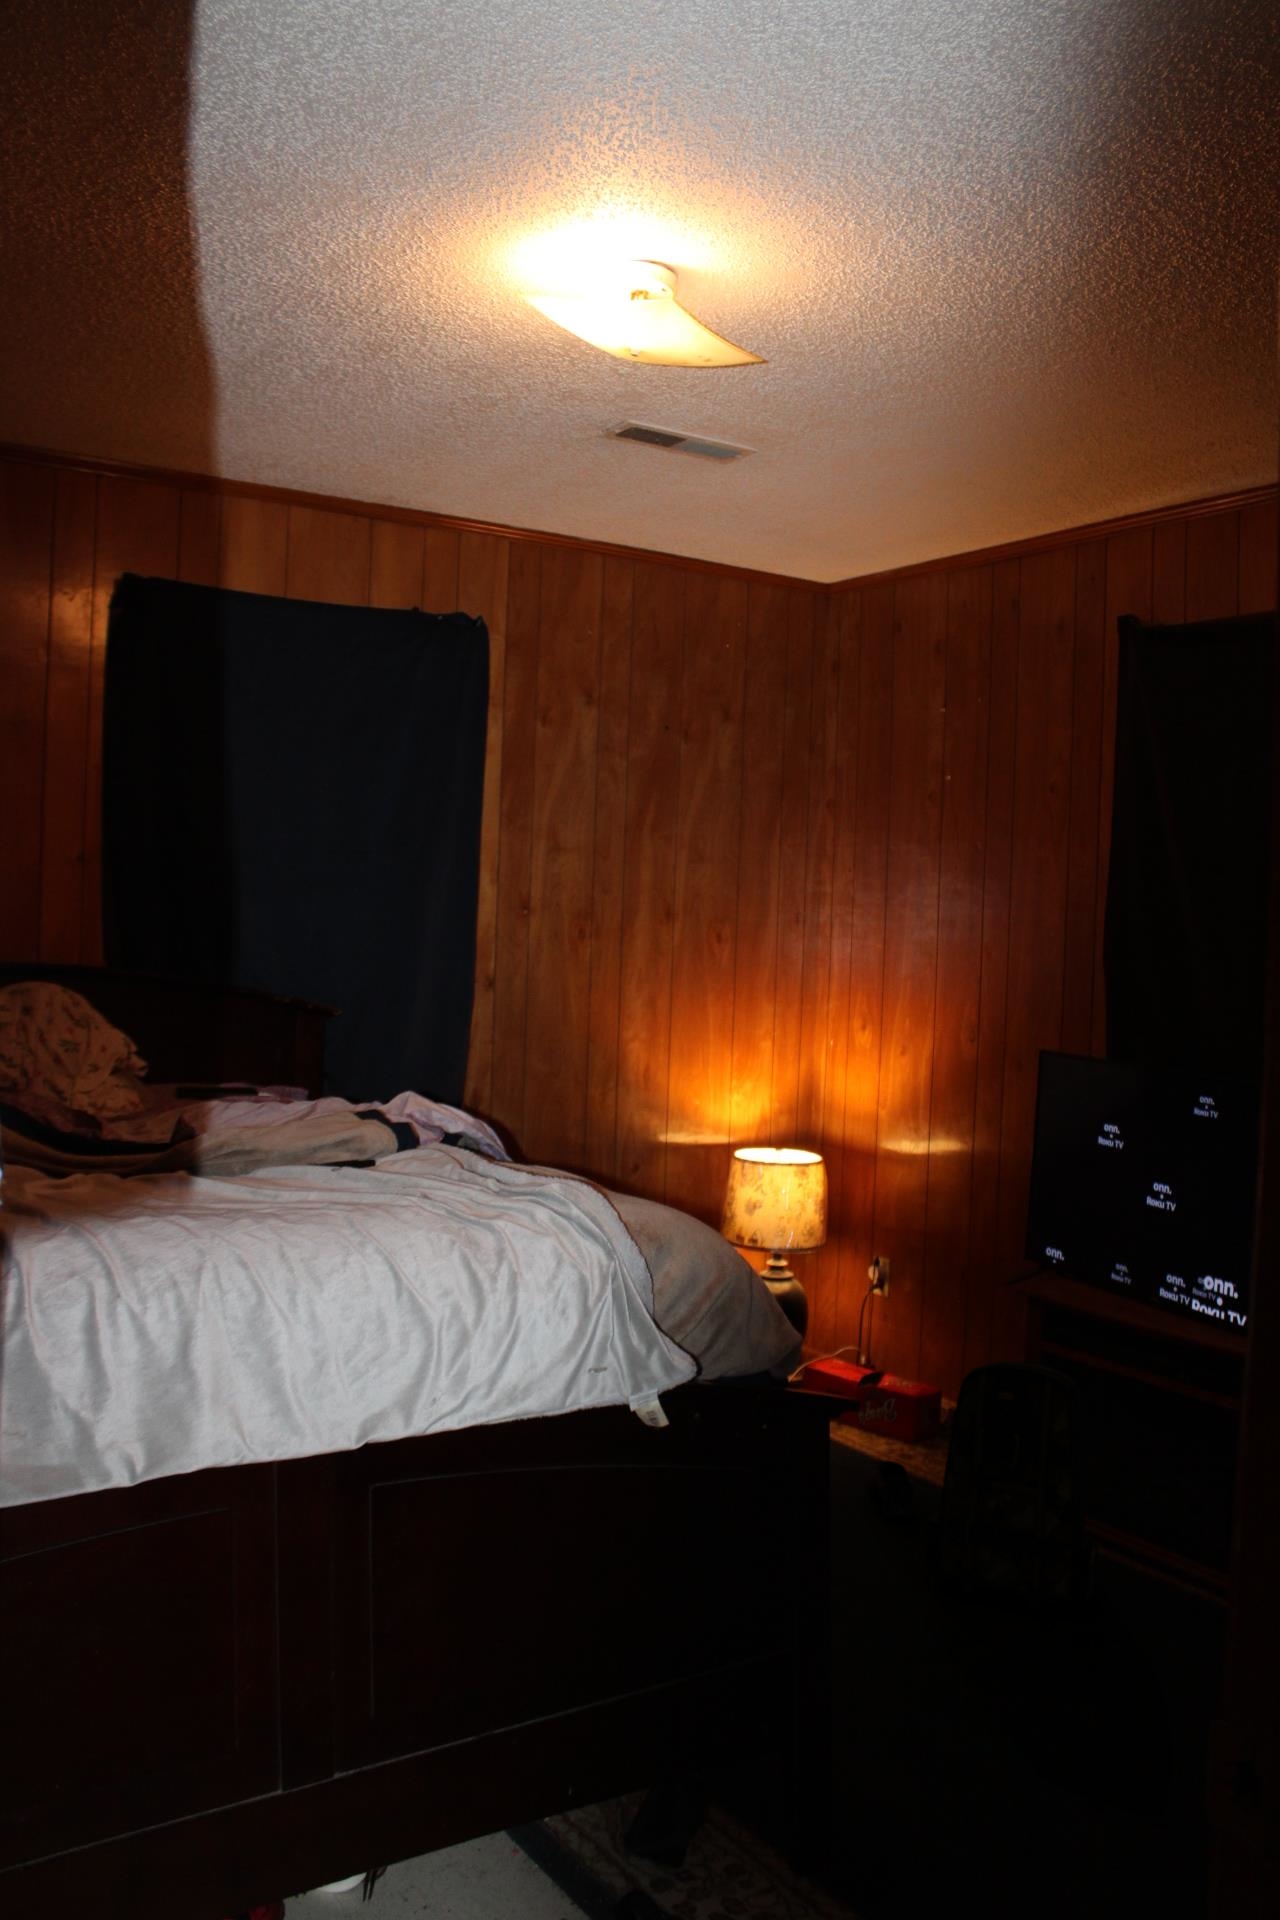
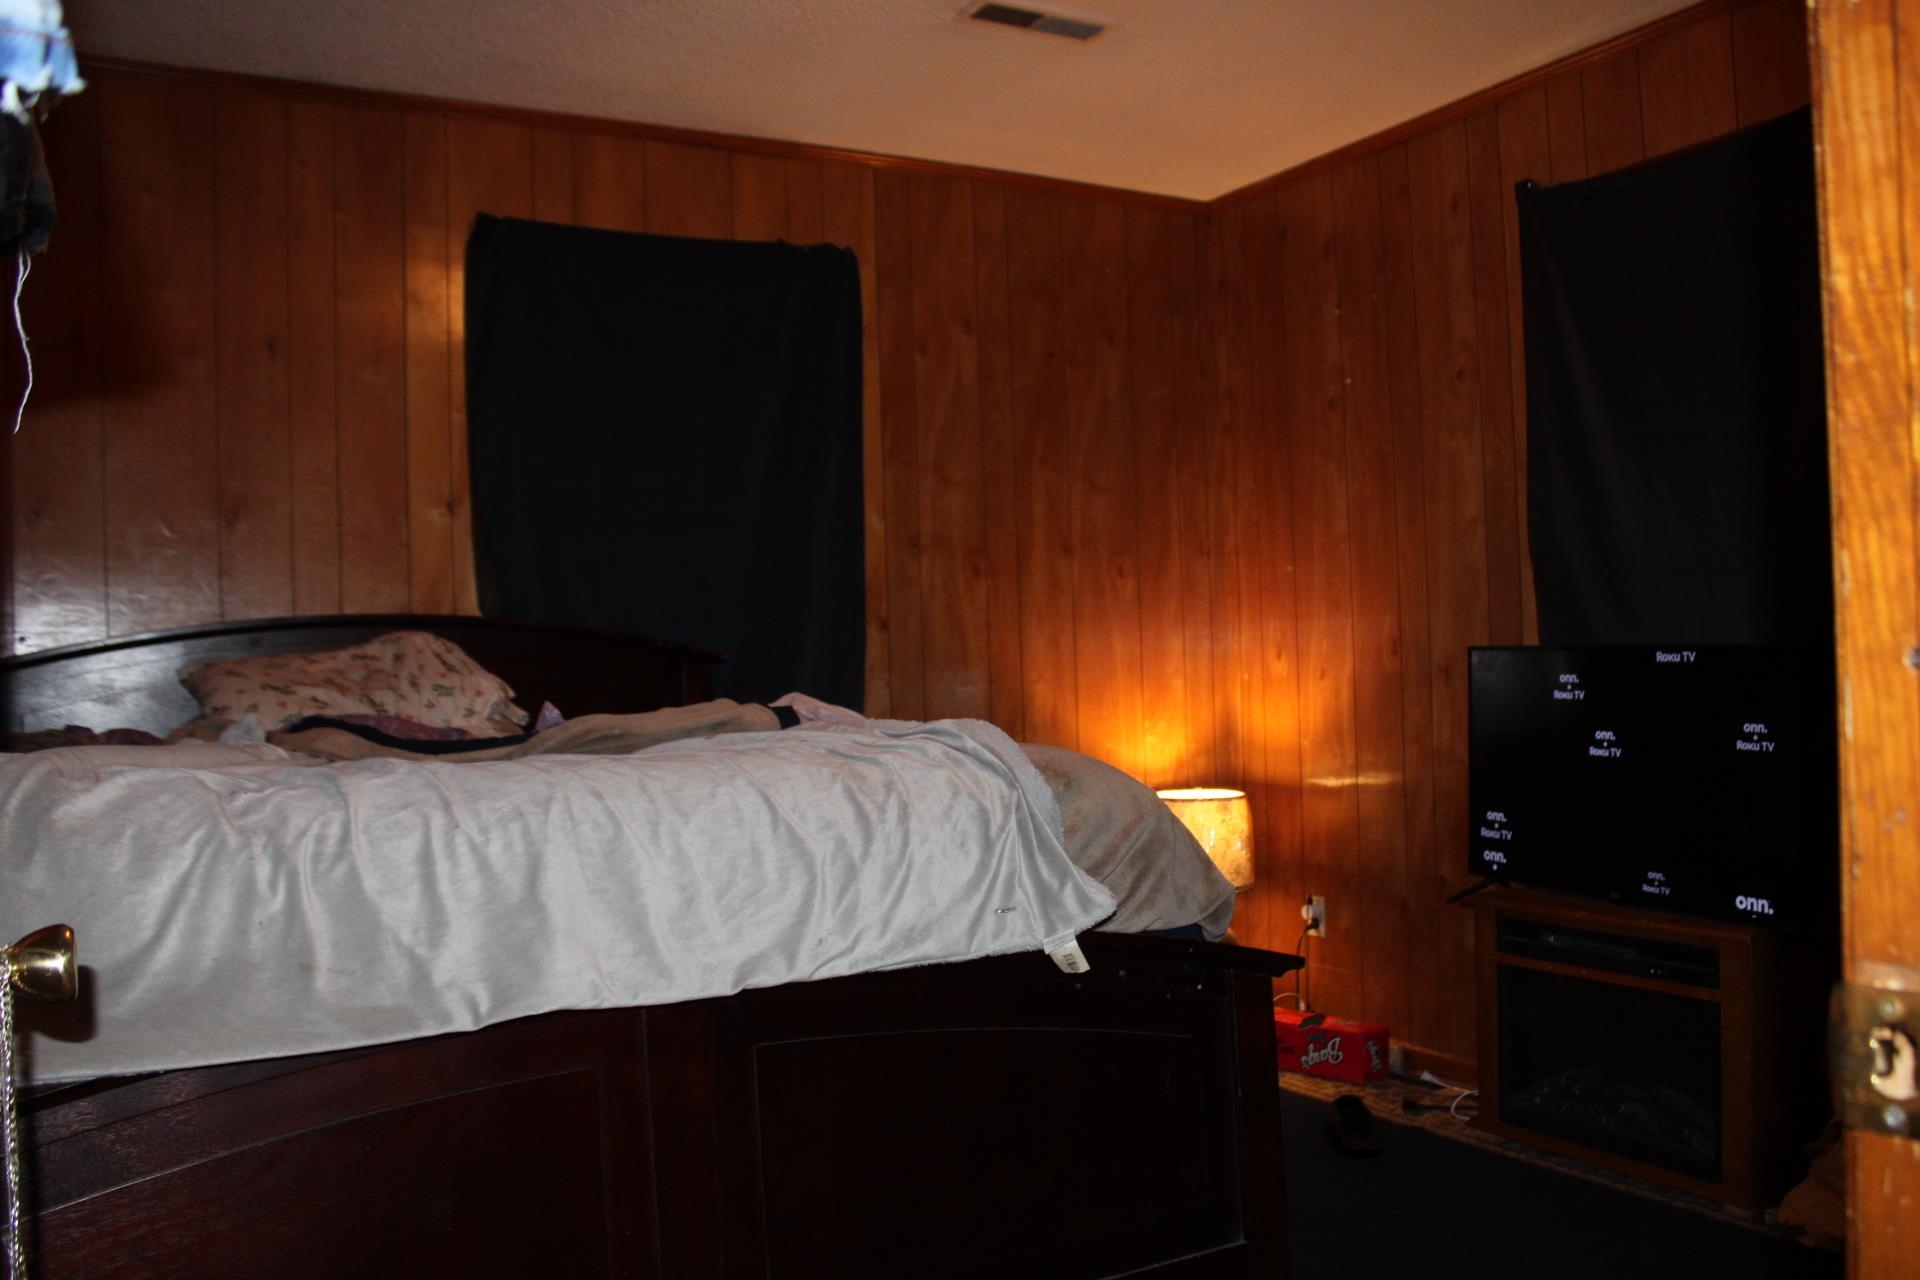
backpack: present [925,1360,1099,1608] -> none [1393,958,1591,1226]

